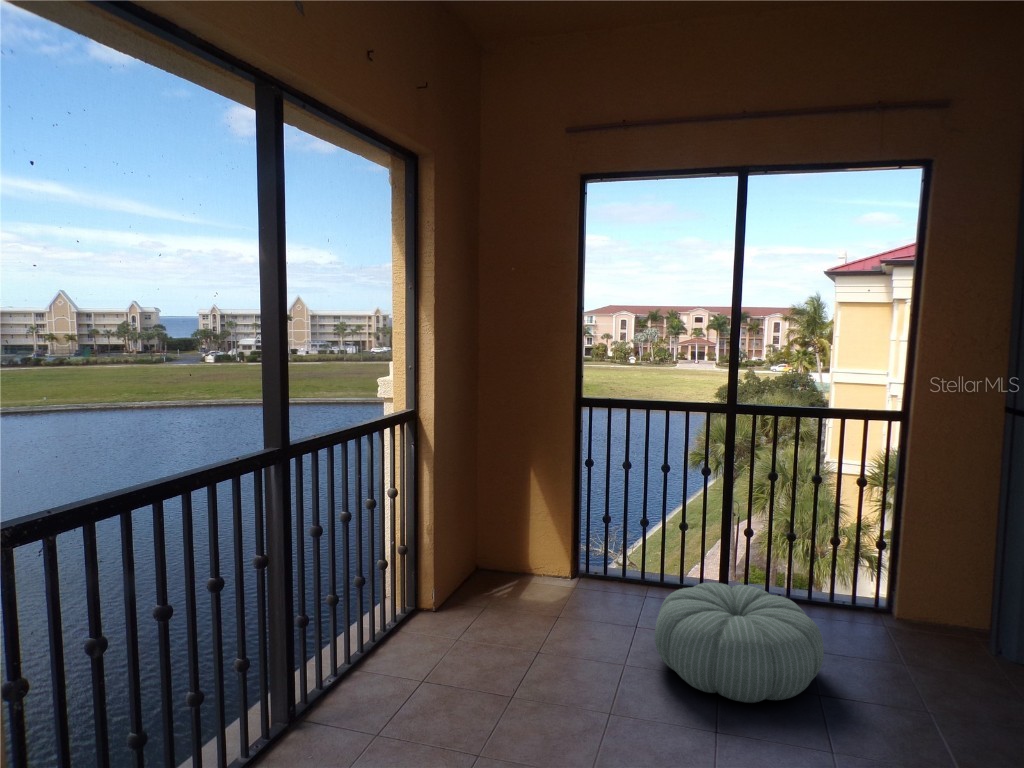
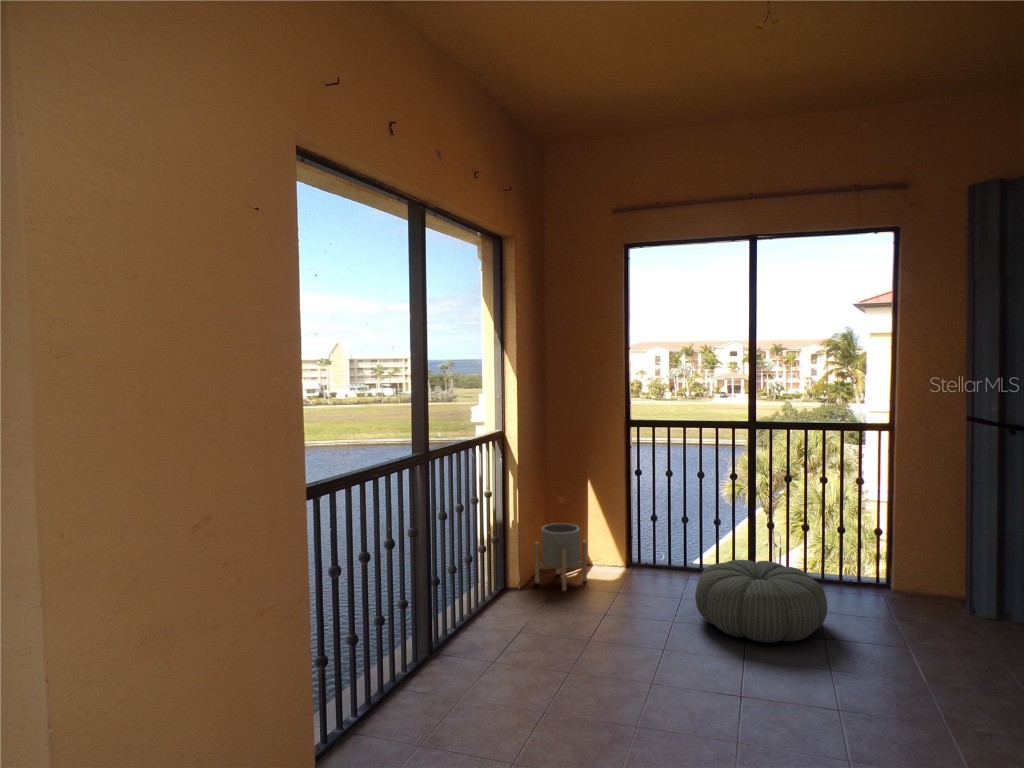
planter: none [455,525,521,614] -> present [535,523,587,591]

